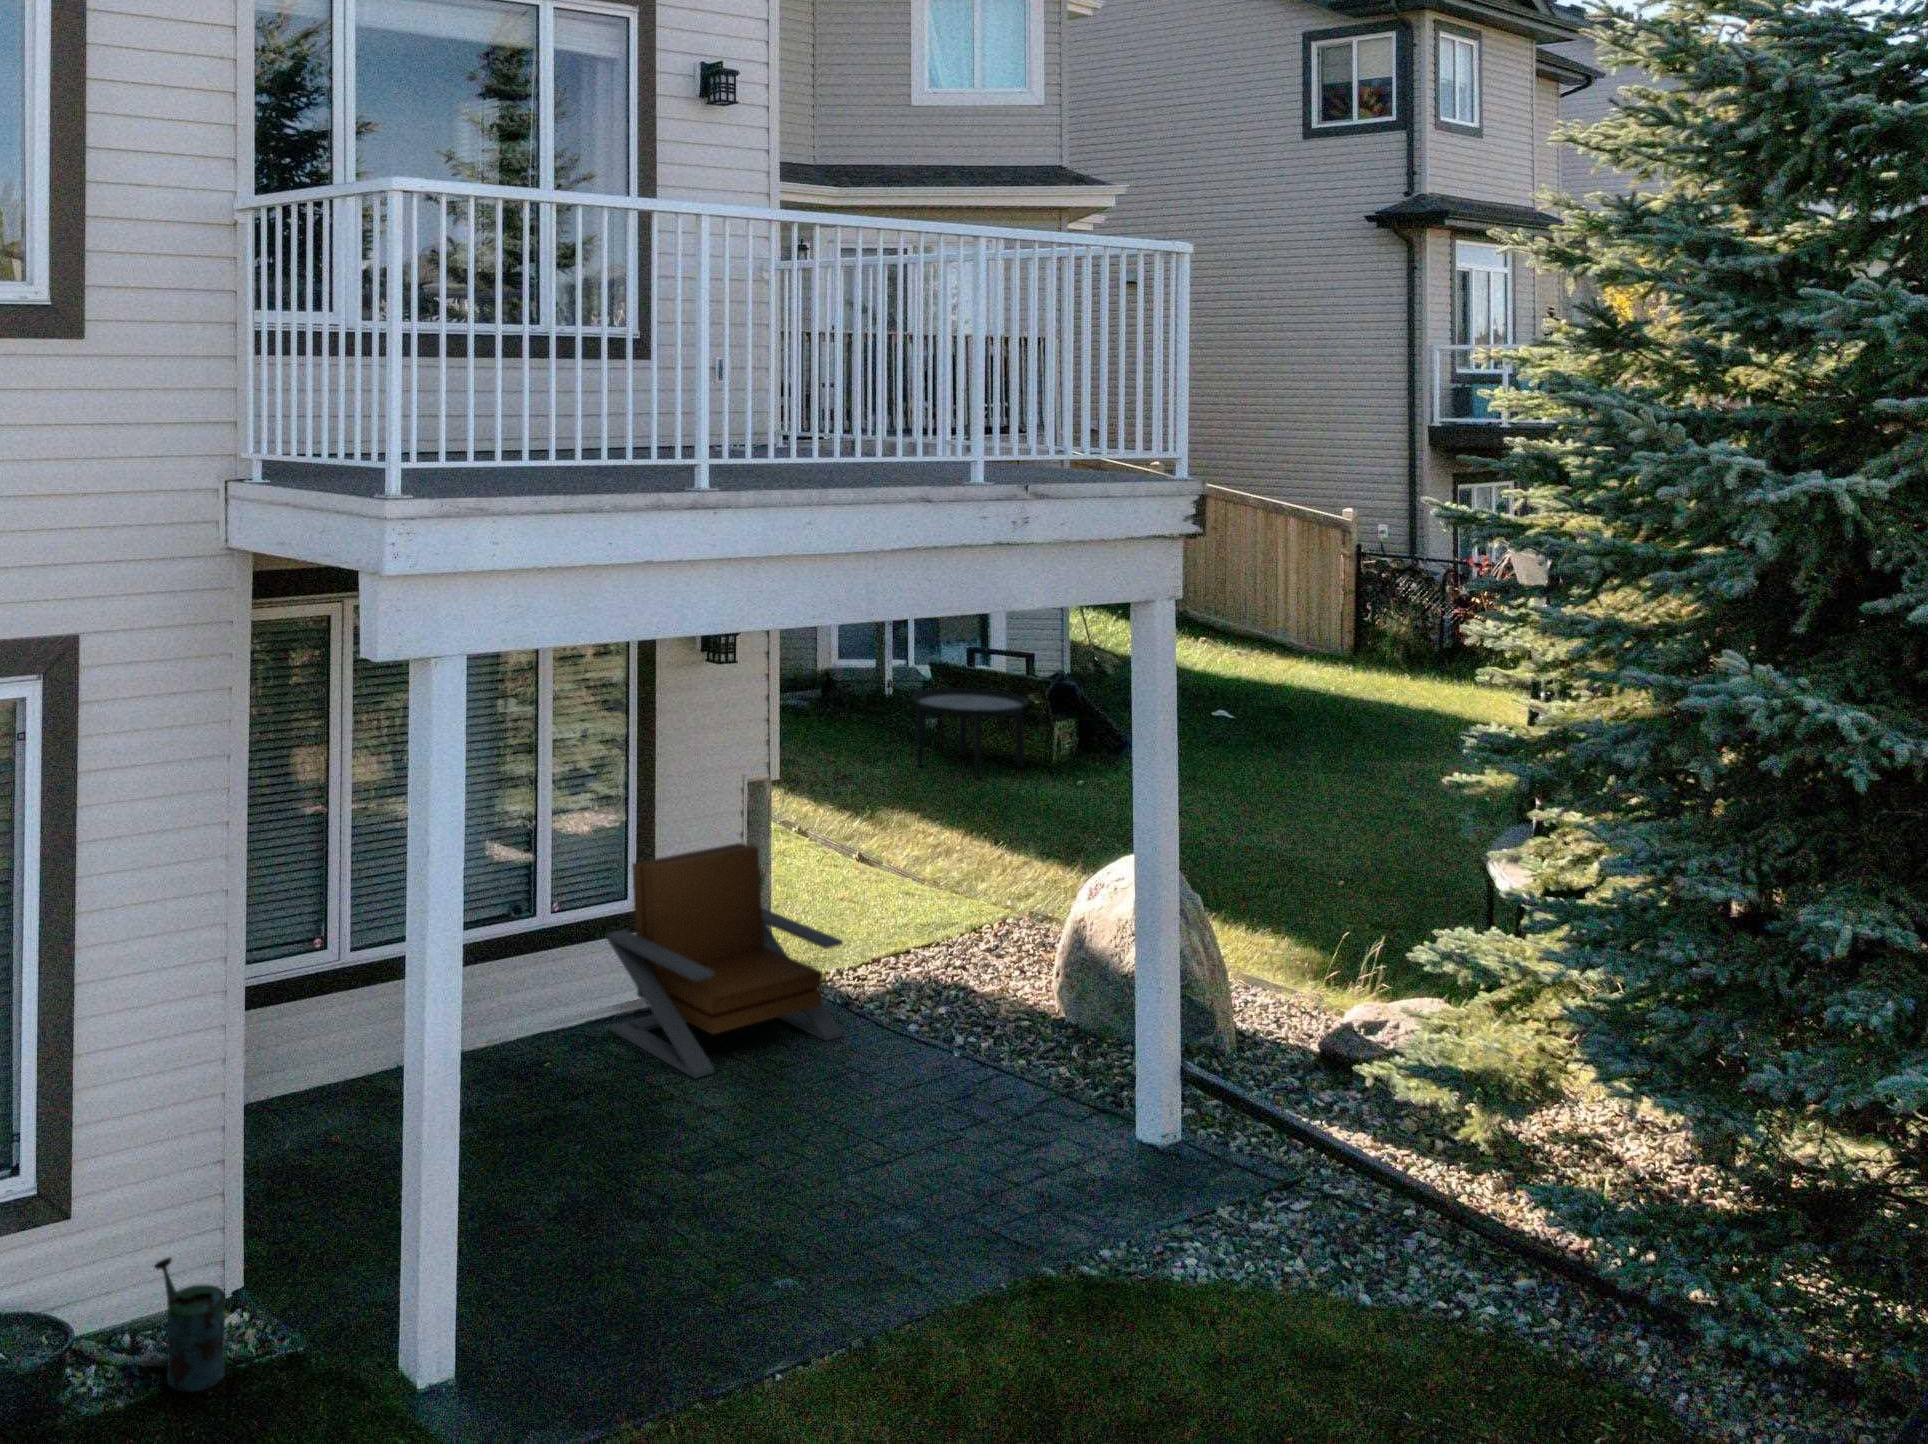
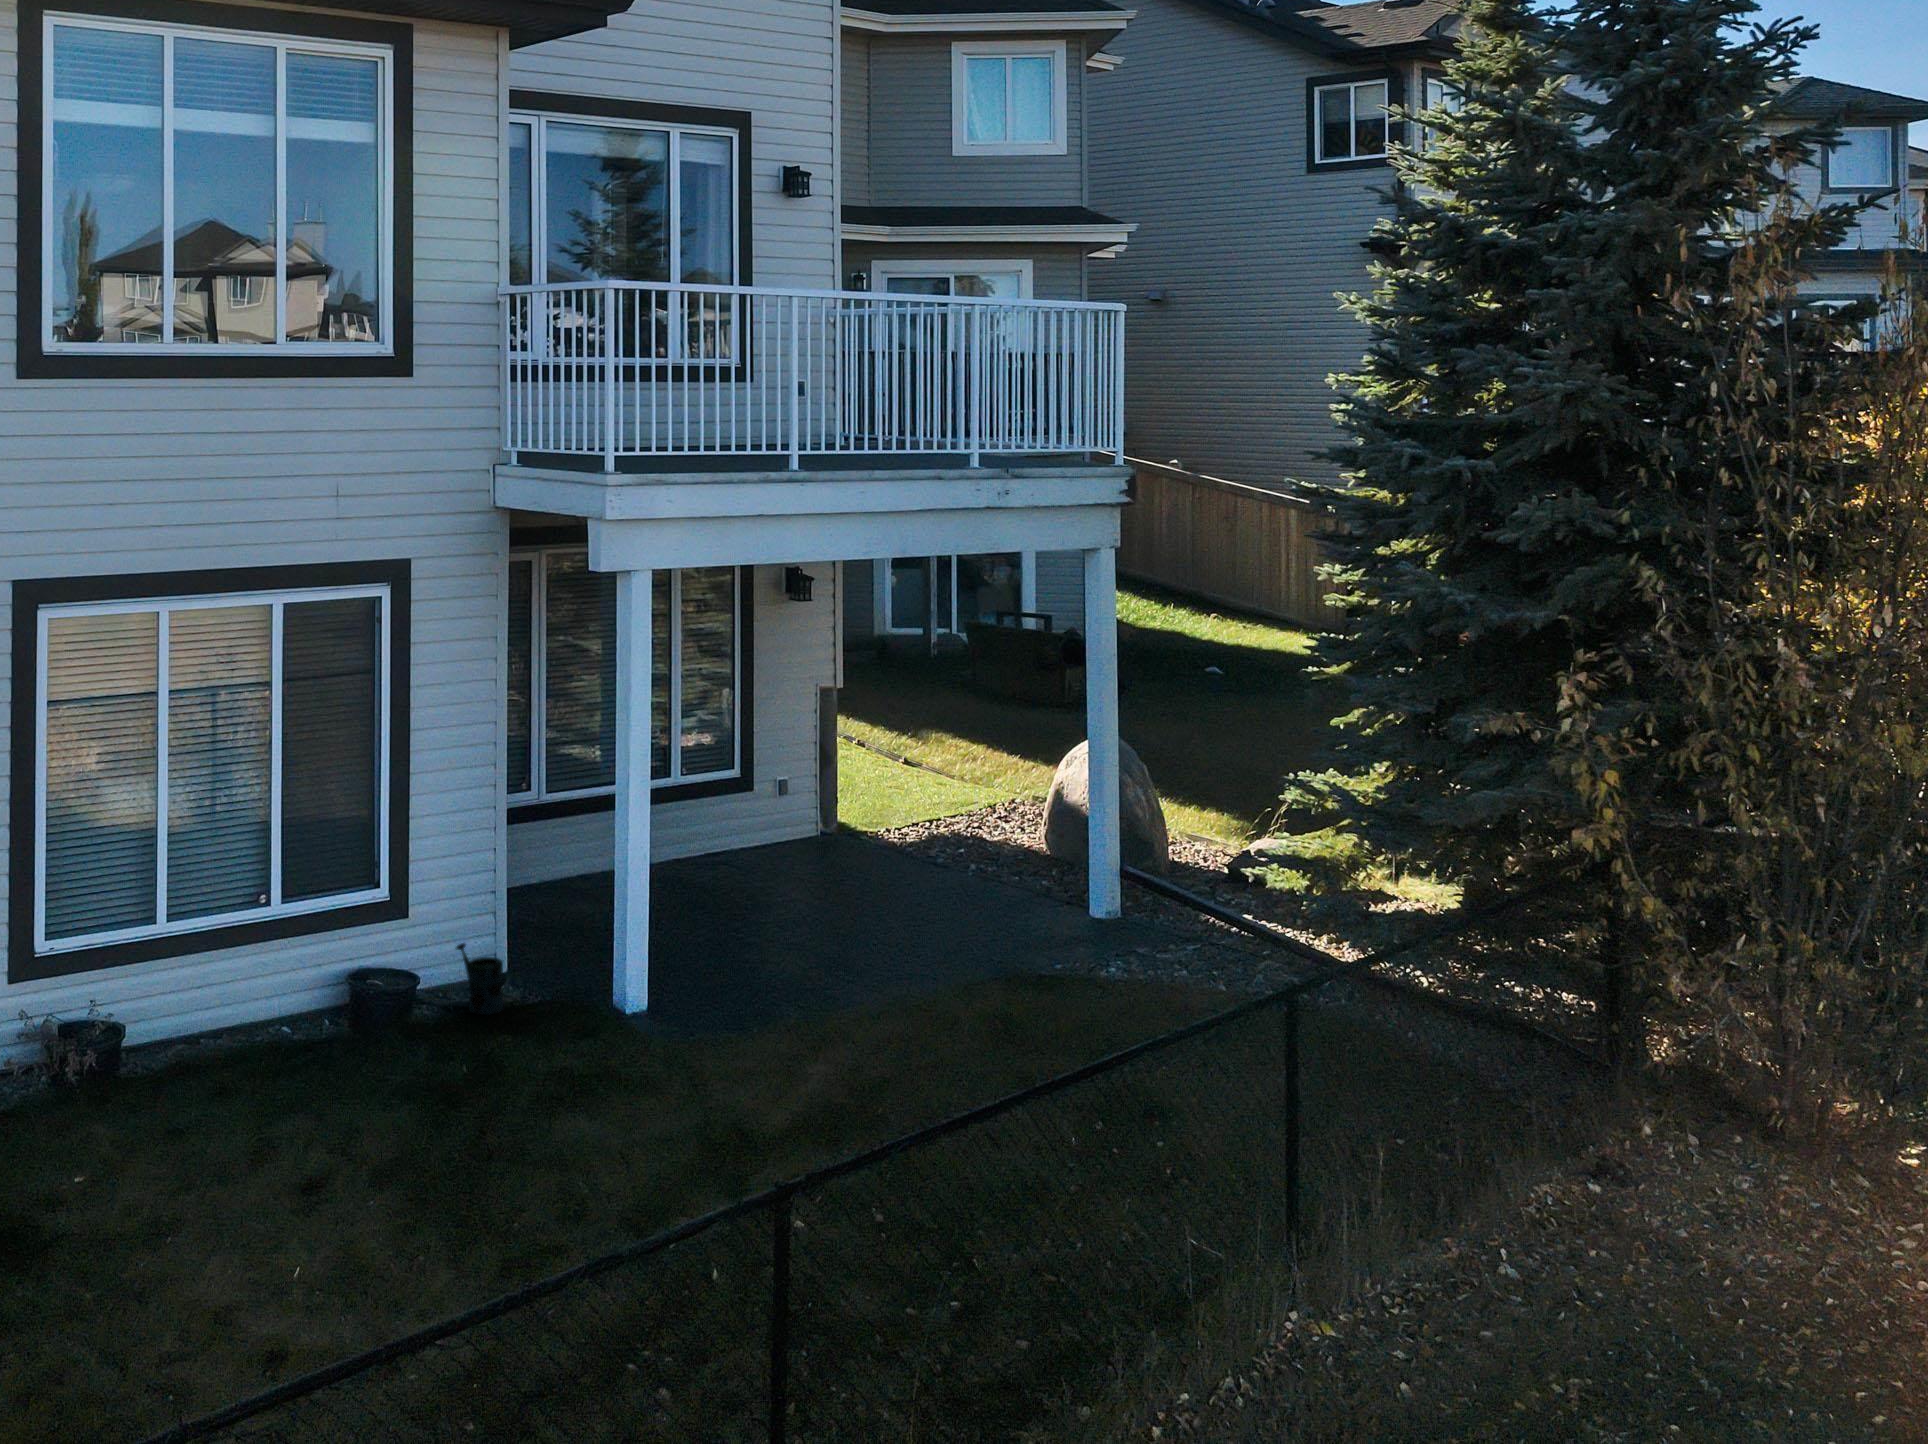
round table: present [912,688,1029,778] -> none [949,641,1045,710]
lounge chair: present [606,843,843,1078] -> none [718,729,888,882]

